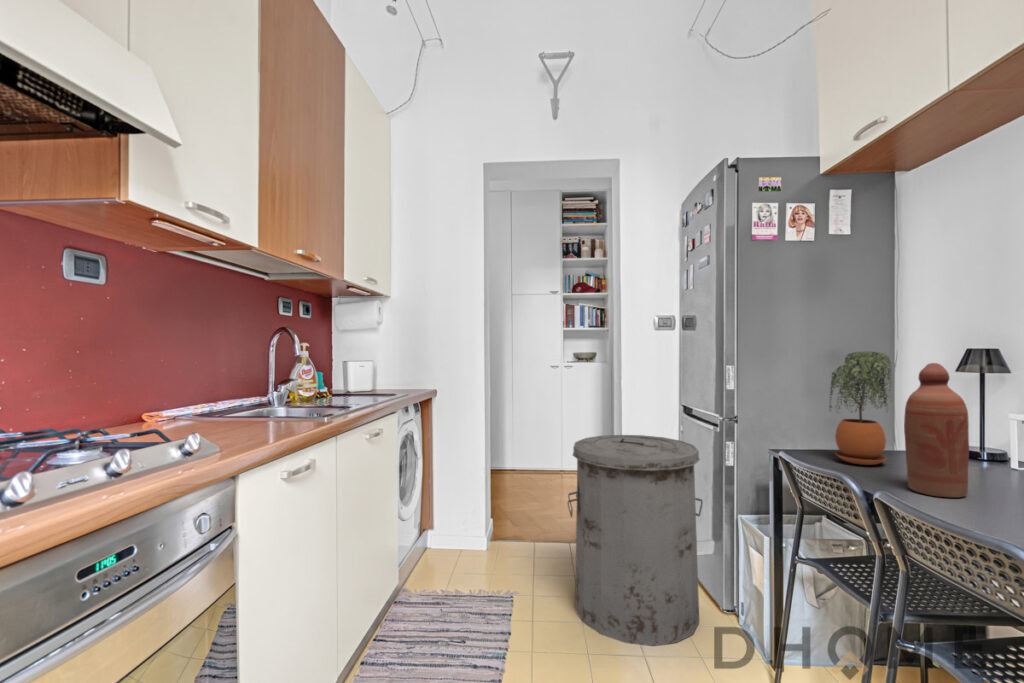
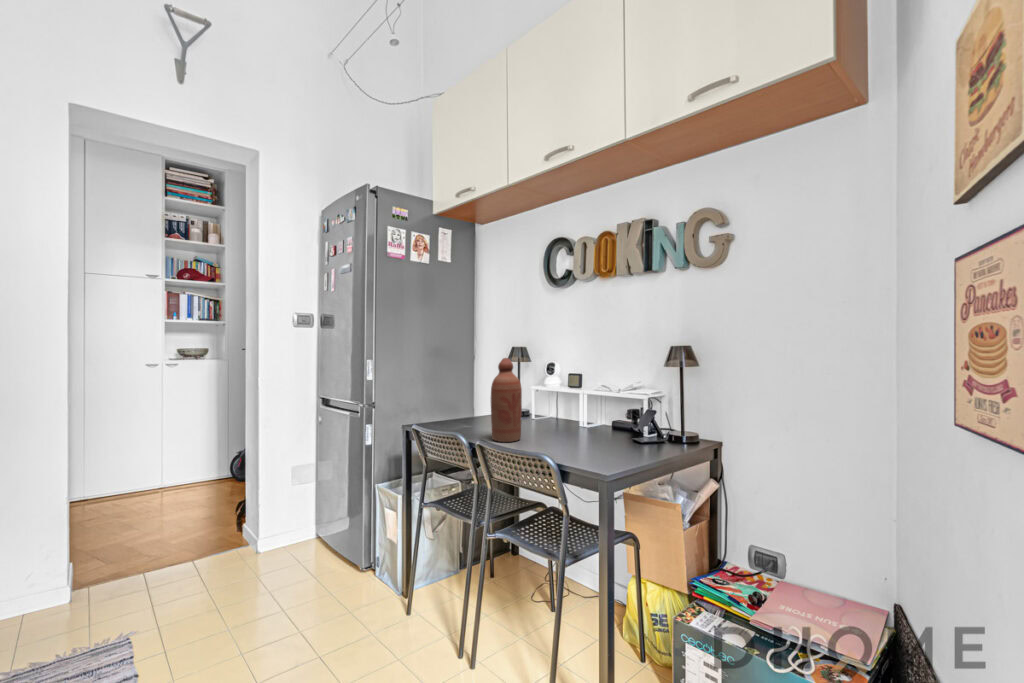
potted plant: present [829,352,892,465] -> none [444,349,481,429]
trash can: present [568,435,703,646] -> none [205,429,344,632]

